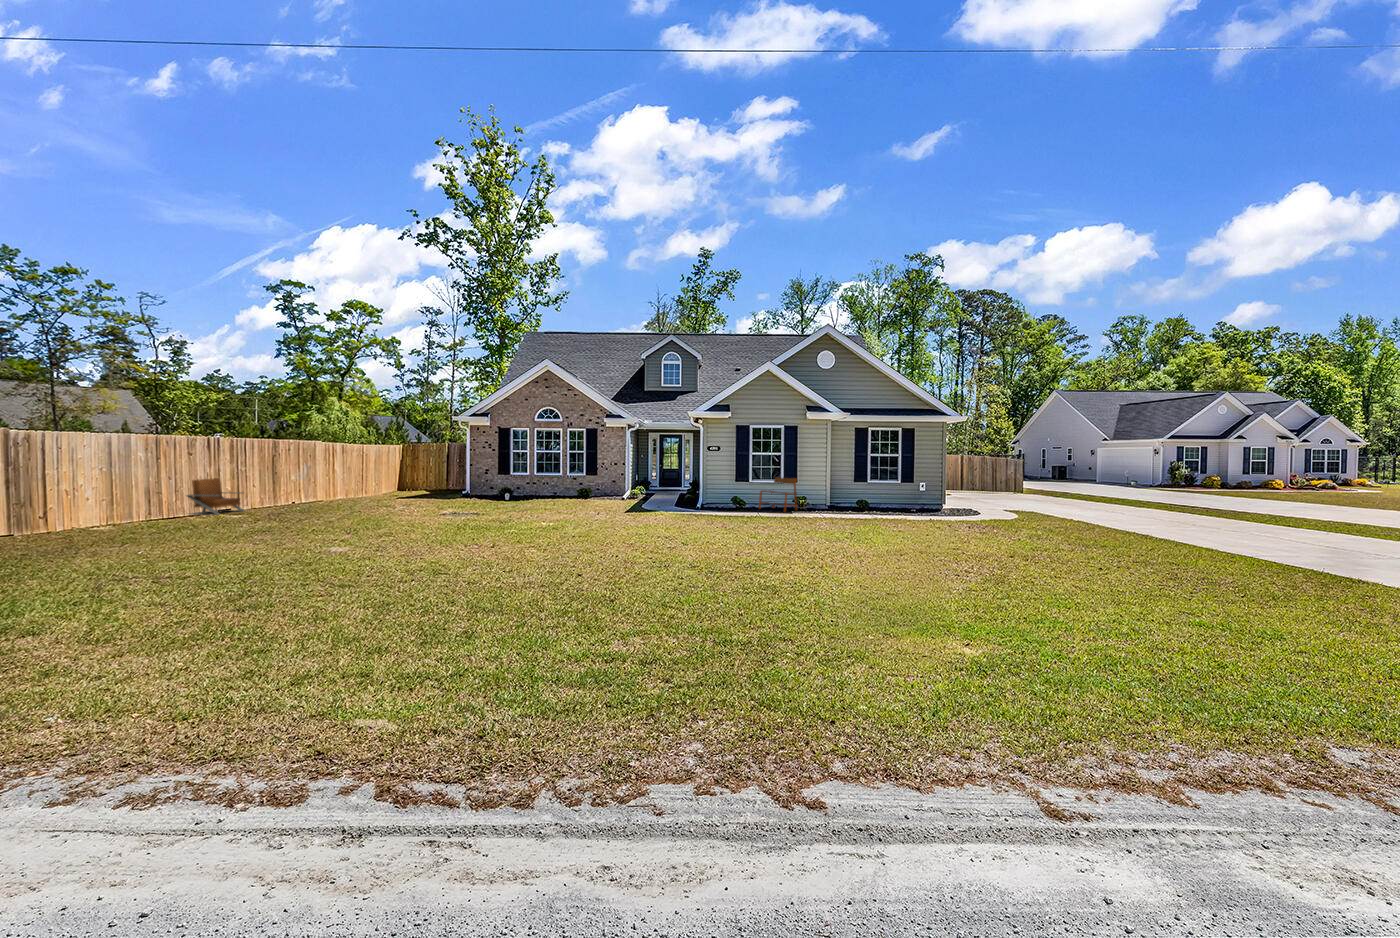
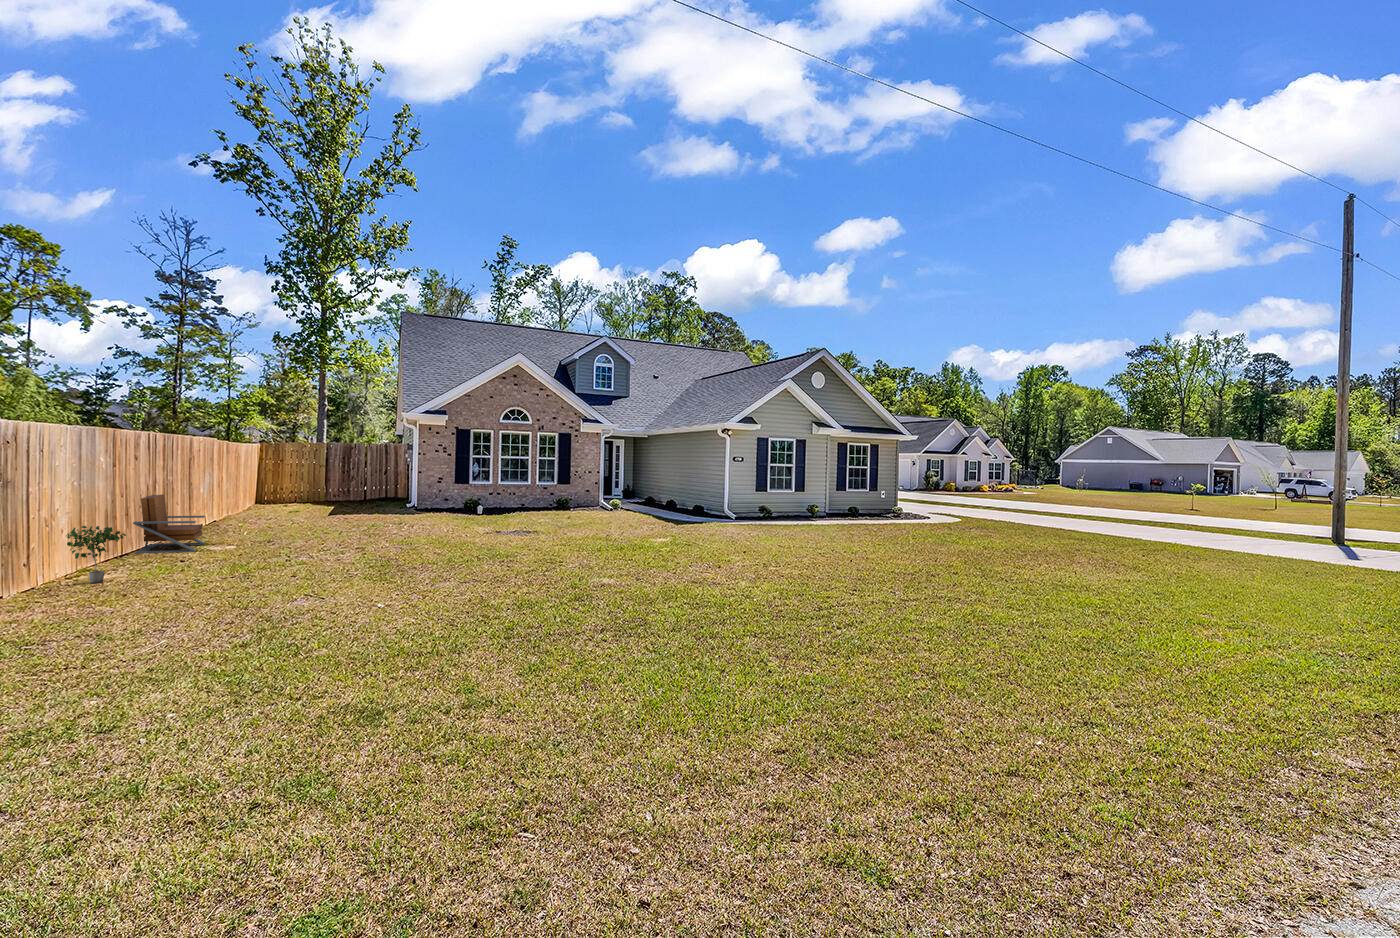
bench: present [759,477,797,512] -> none [777,487,814,521]
potted plant: none [75,494,108,528] -> present [66,526,126,583]

